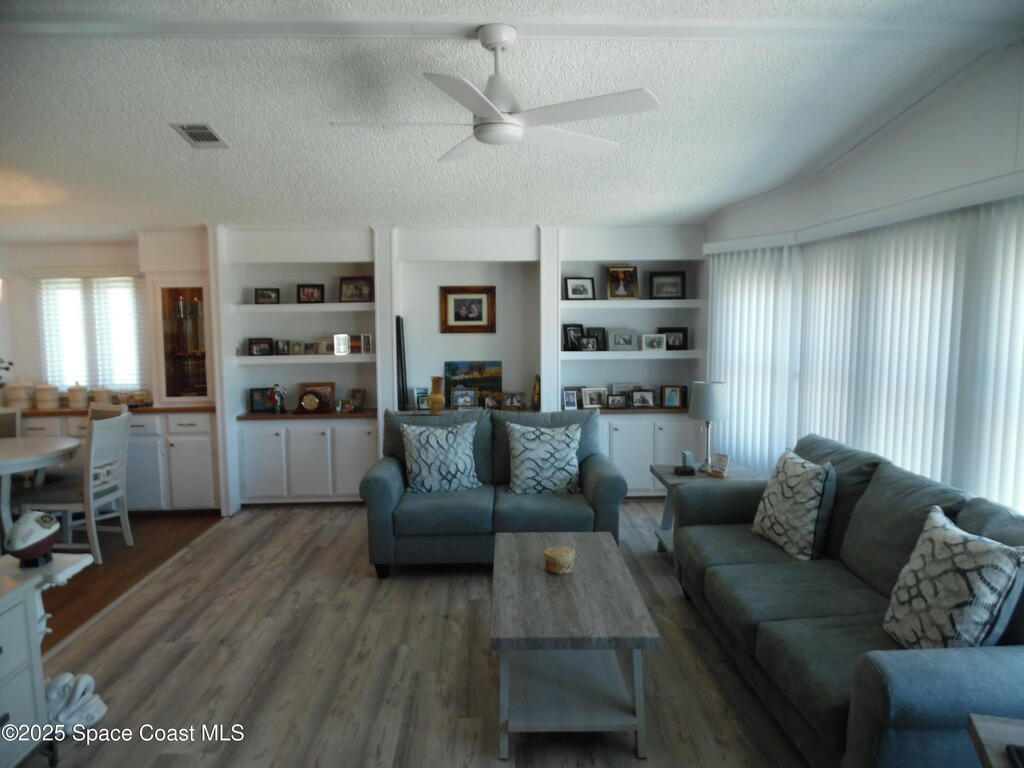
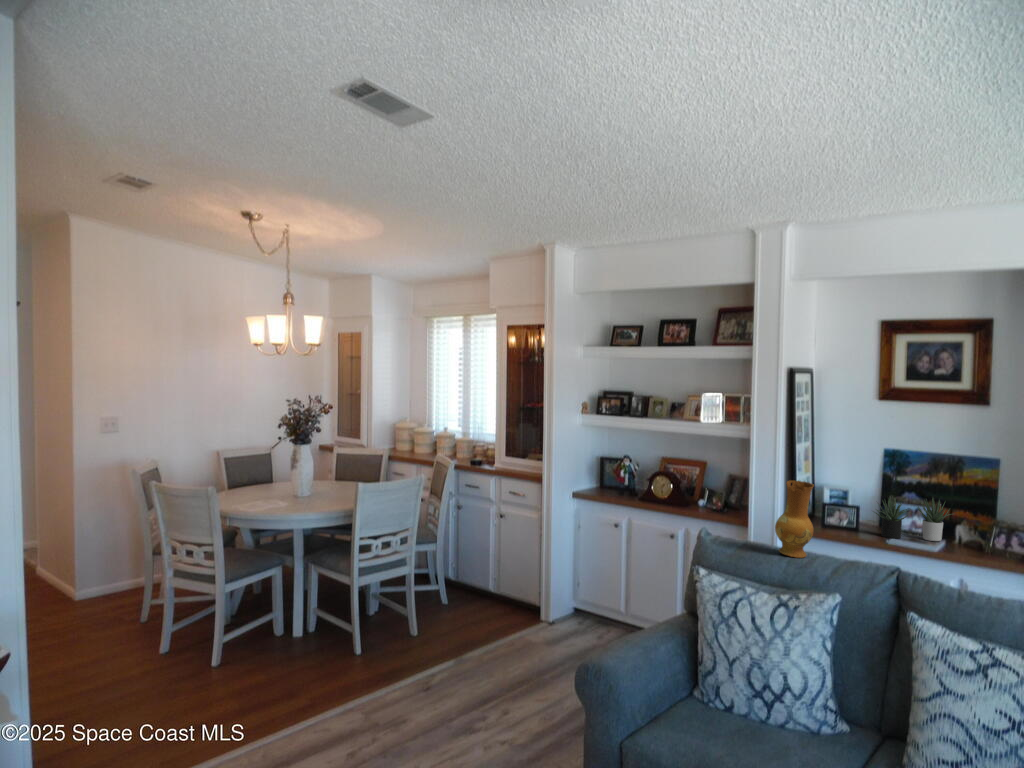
succulent plant: none [449,384,483,407] -> present [874,498,952,541]

